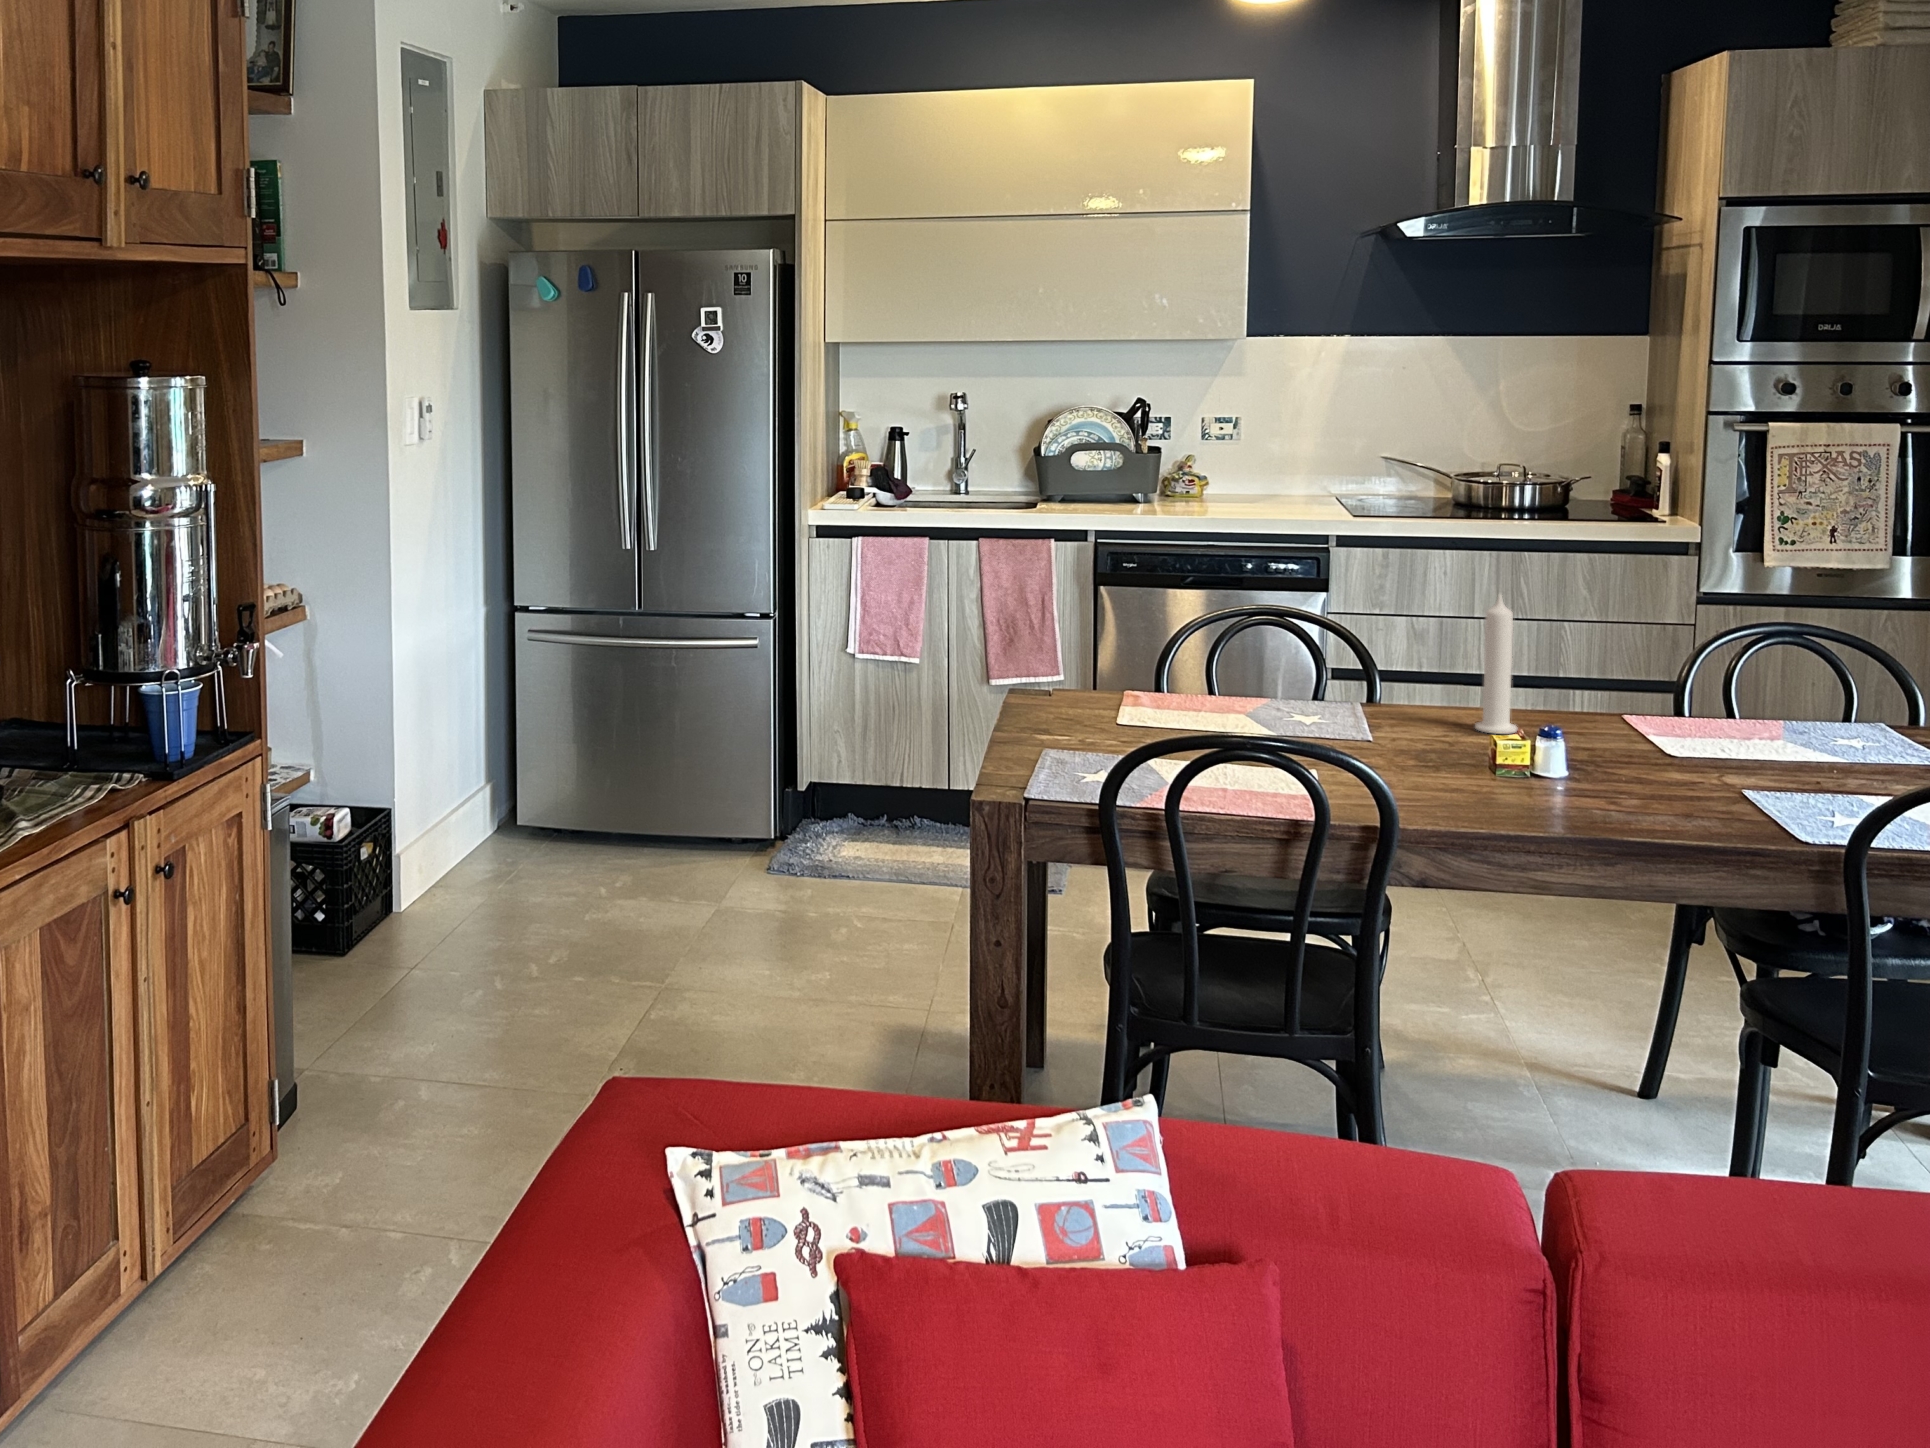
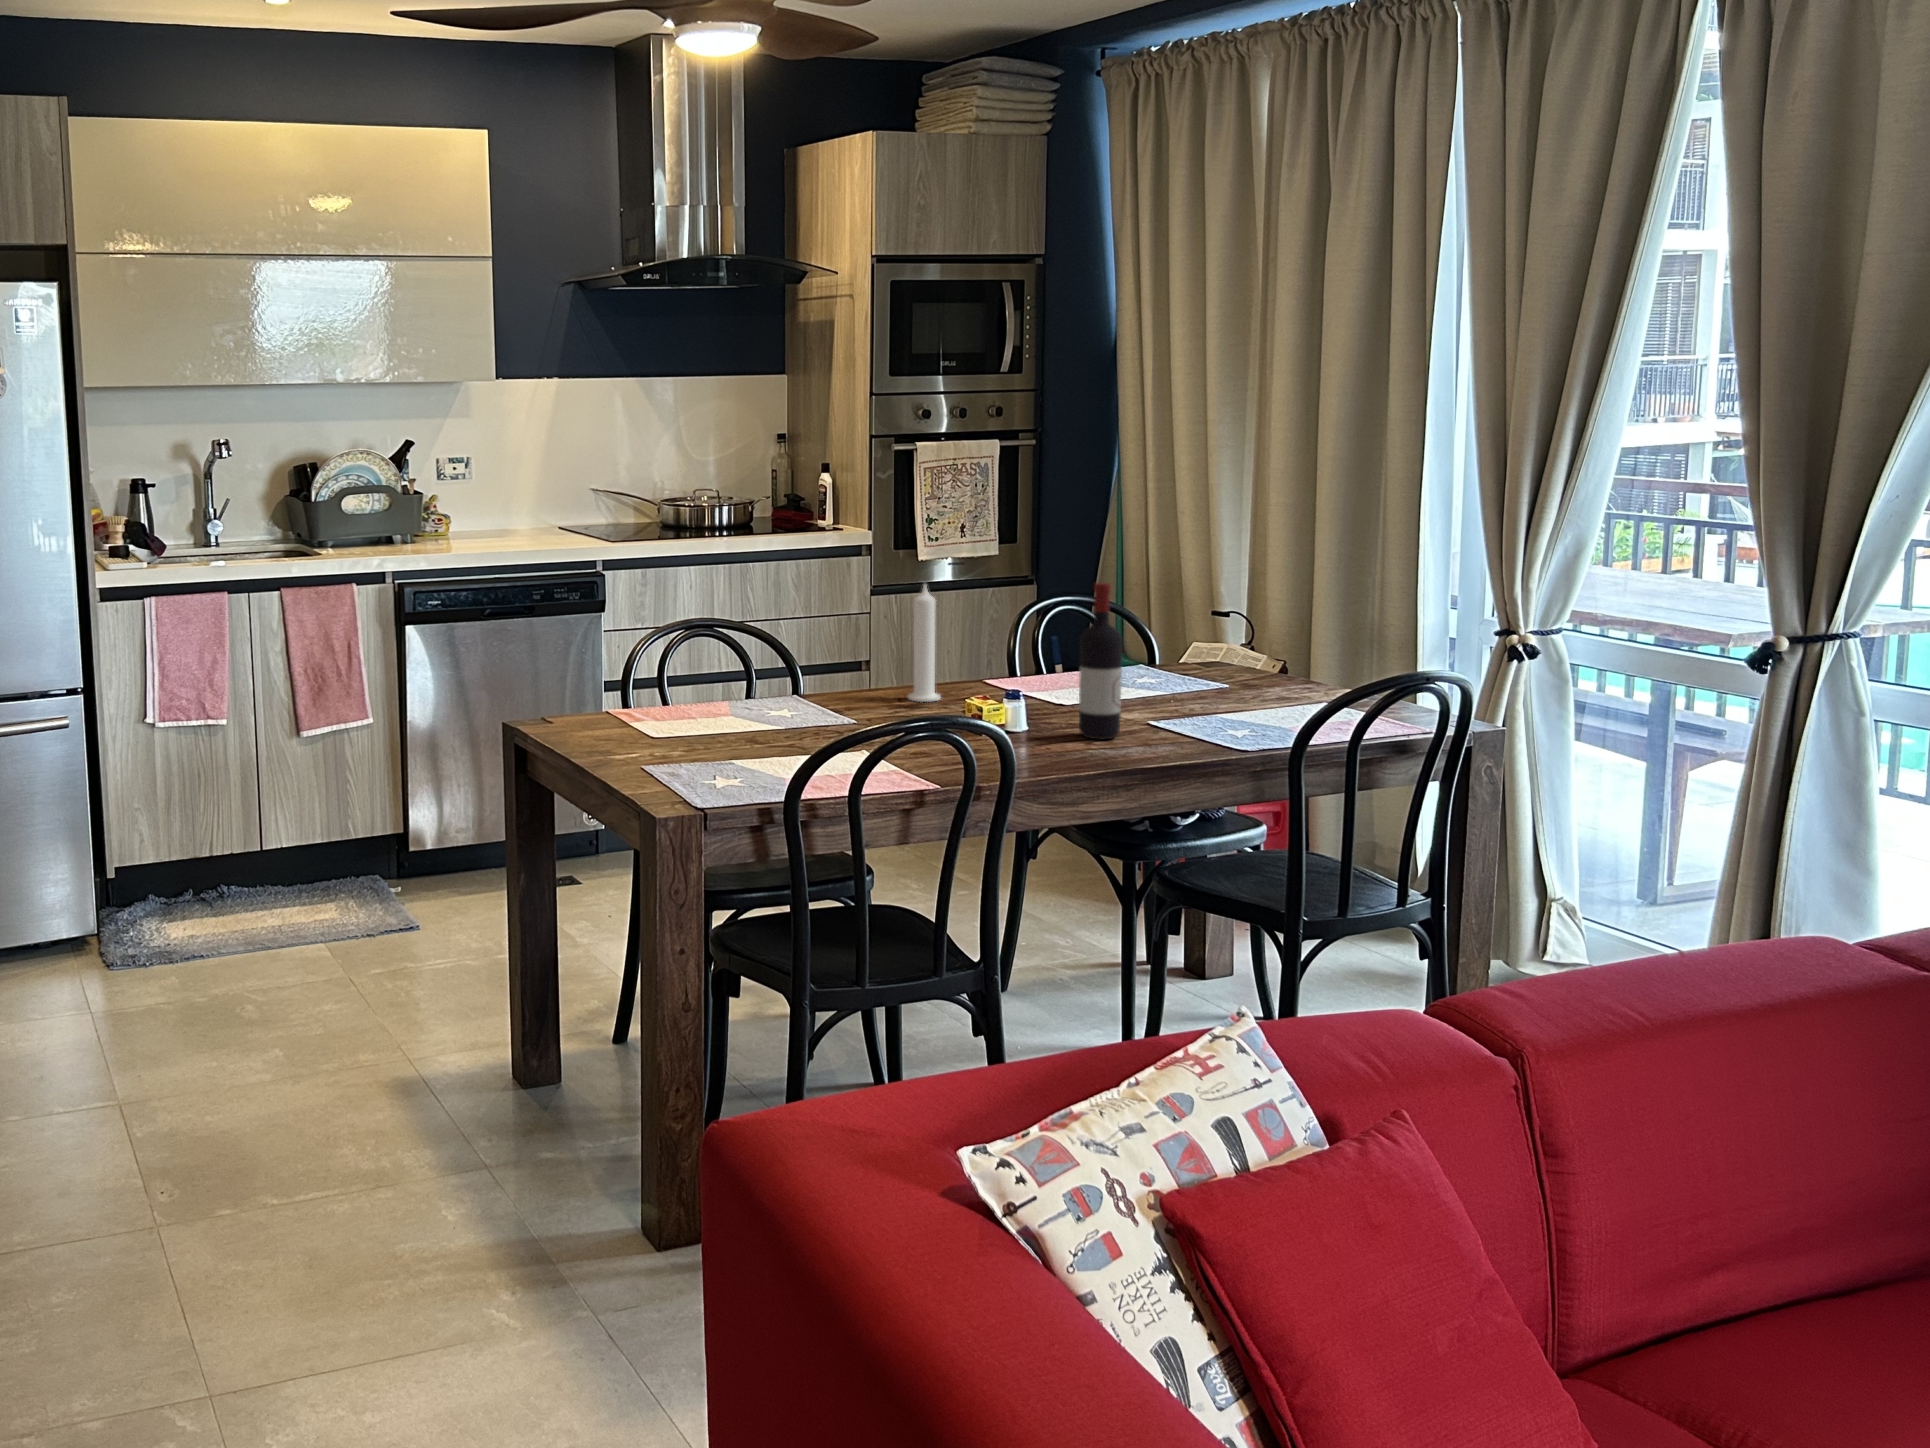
wine bottle: none [1610,613,1671,808] -> present [1079,583,1122,739]

